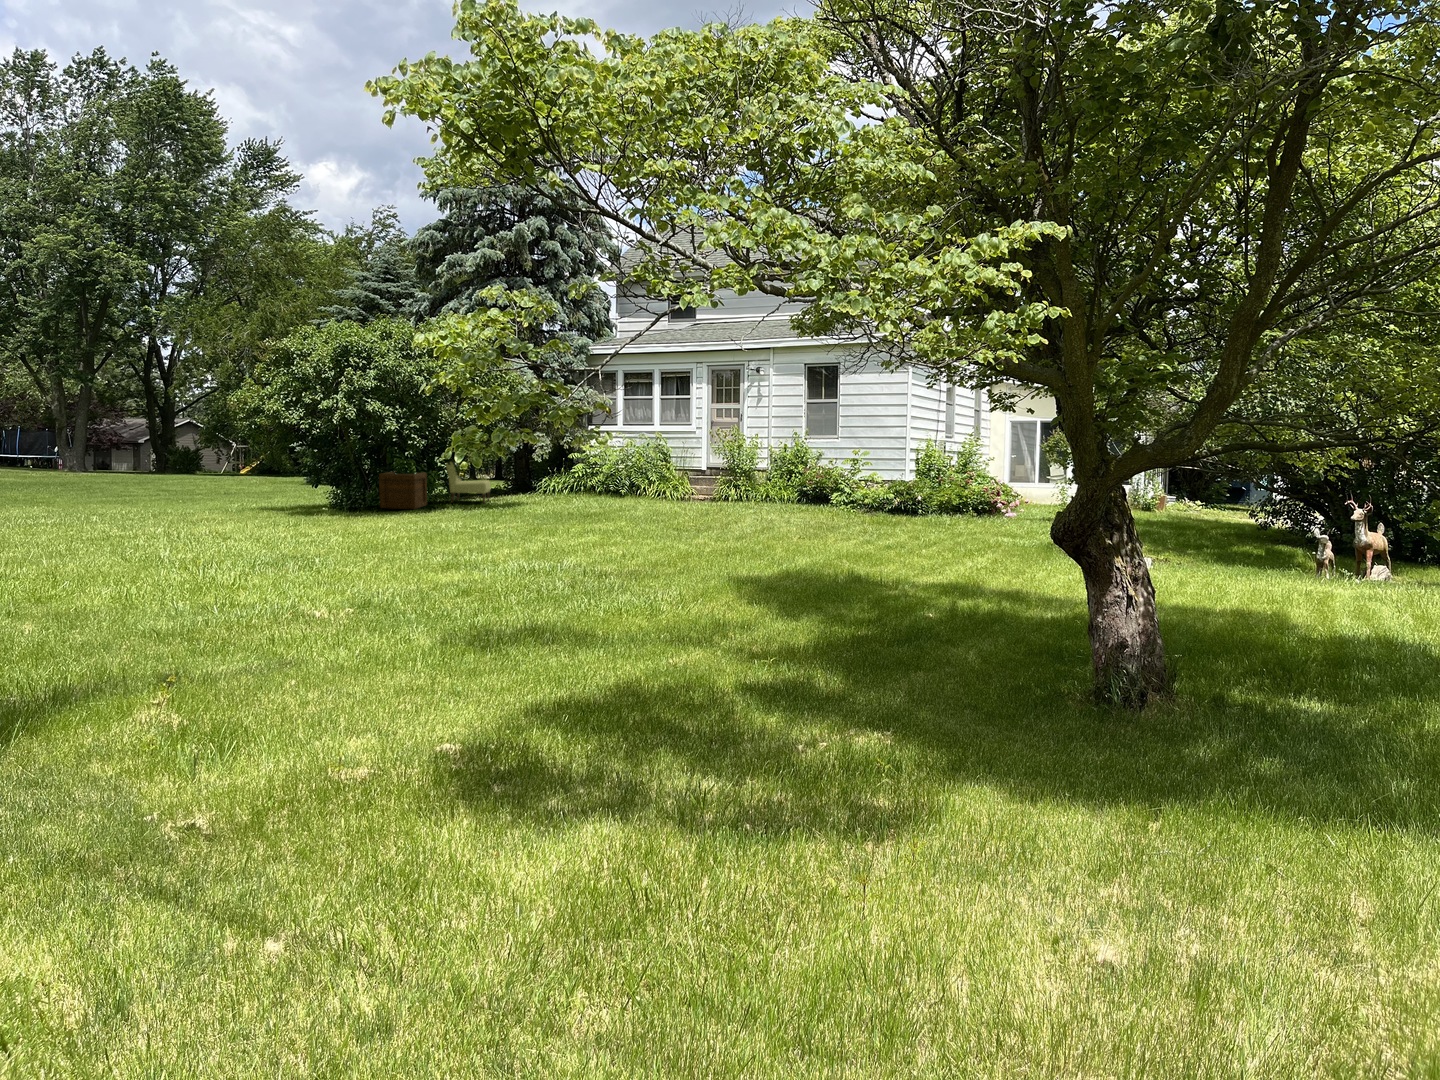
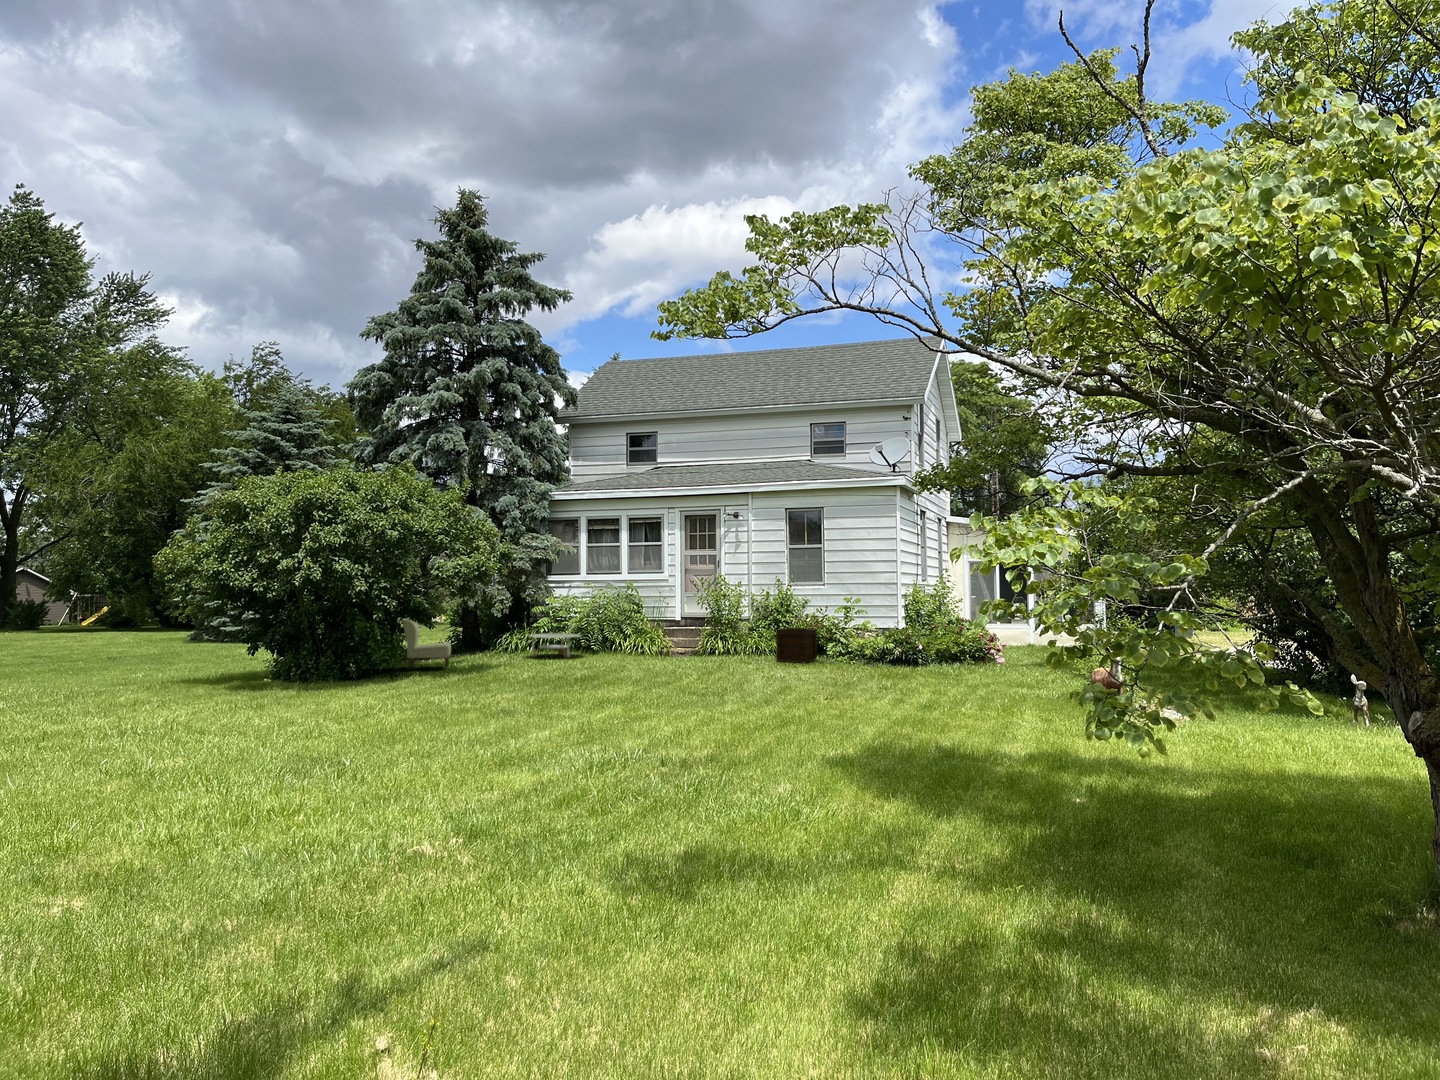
wooden crate: present [379,471,427,509] -> present [776,627,817,663]
round table: none [565,476,612,498] -> present [530,633,580,658]

